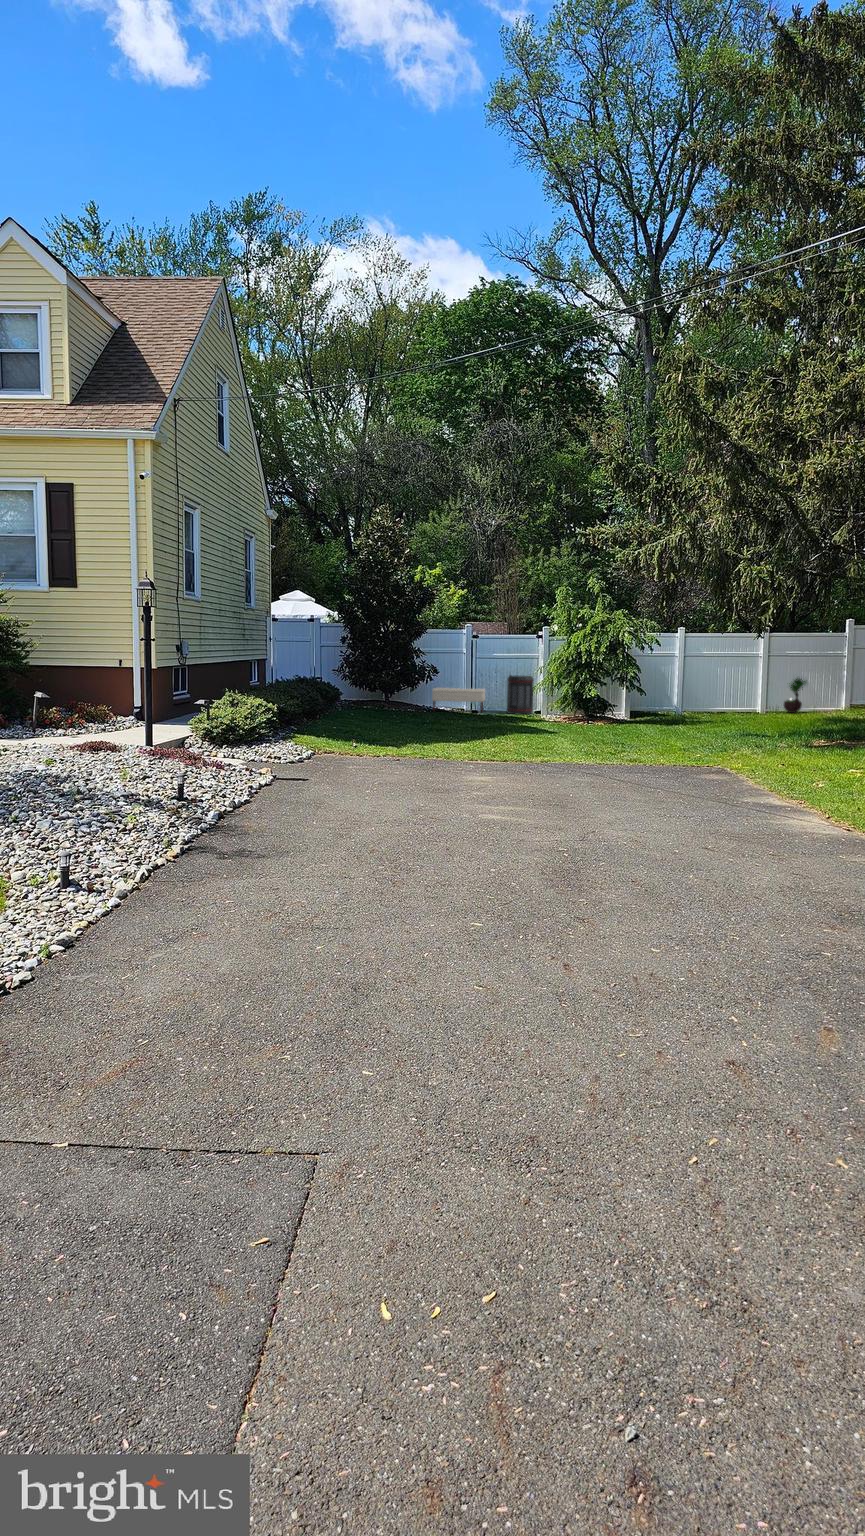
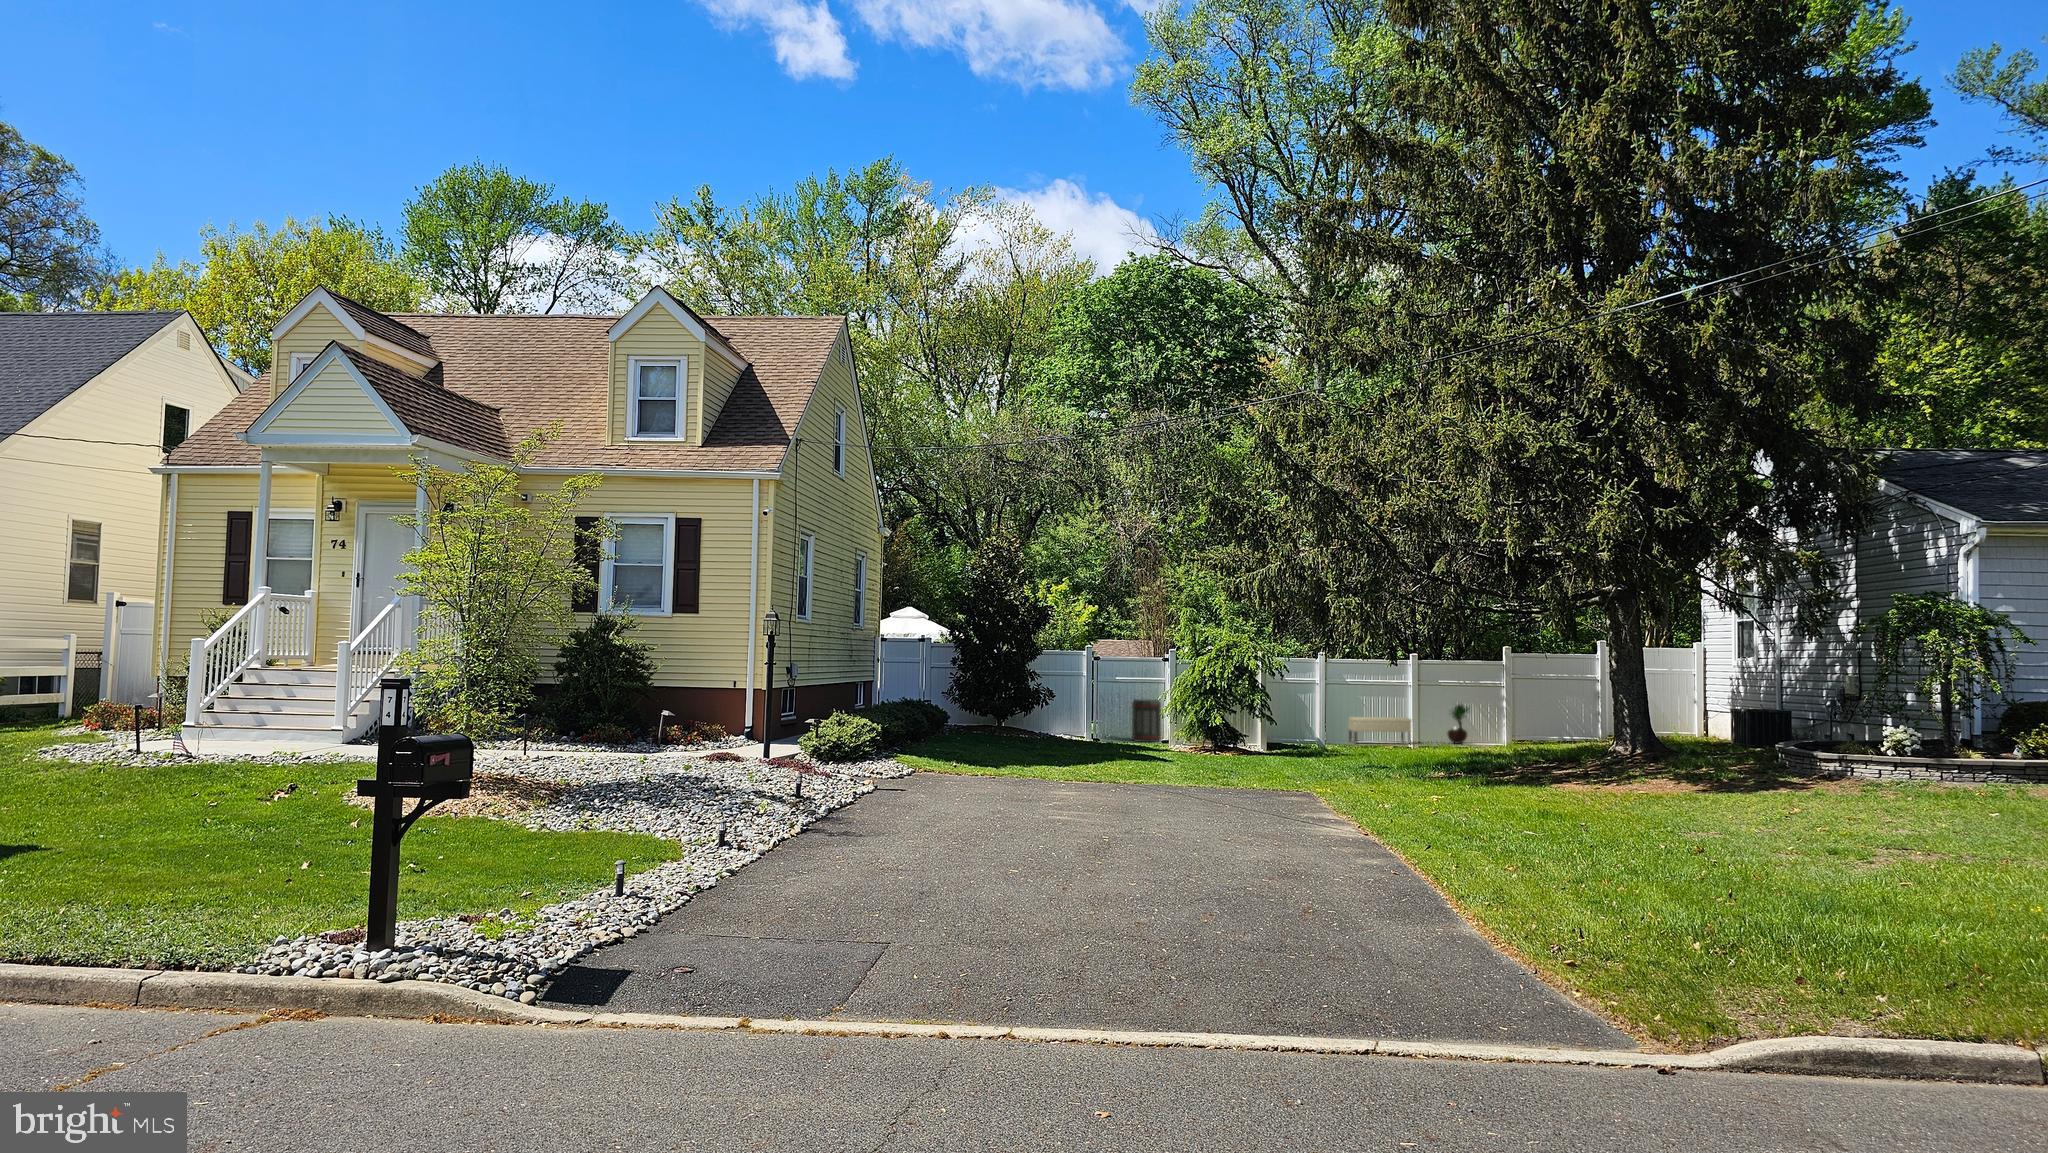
bench: present [432,687,485,712] -> present [1348,717,1411,743]

